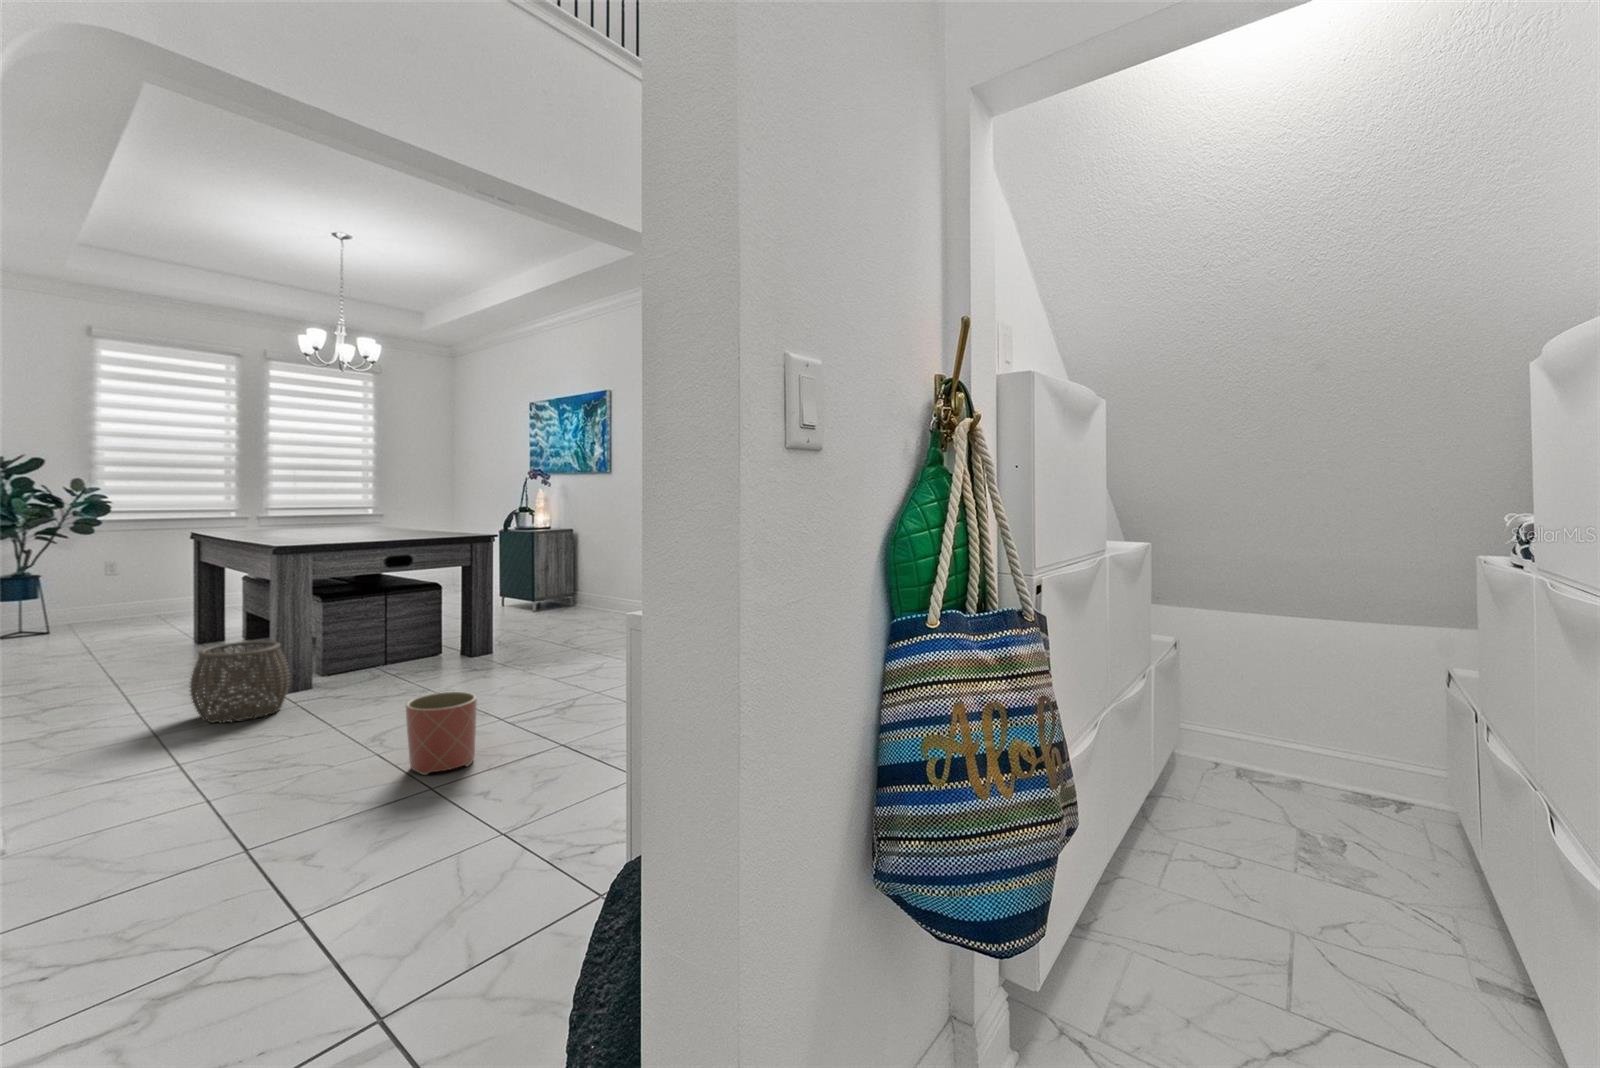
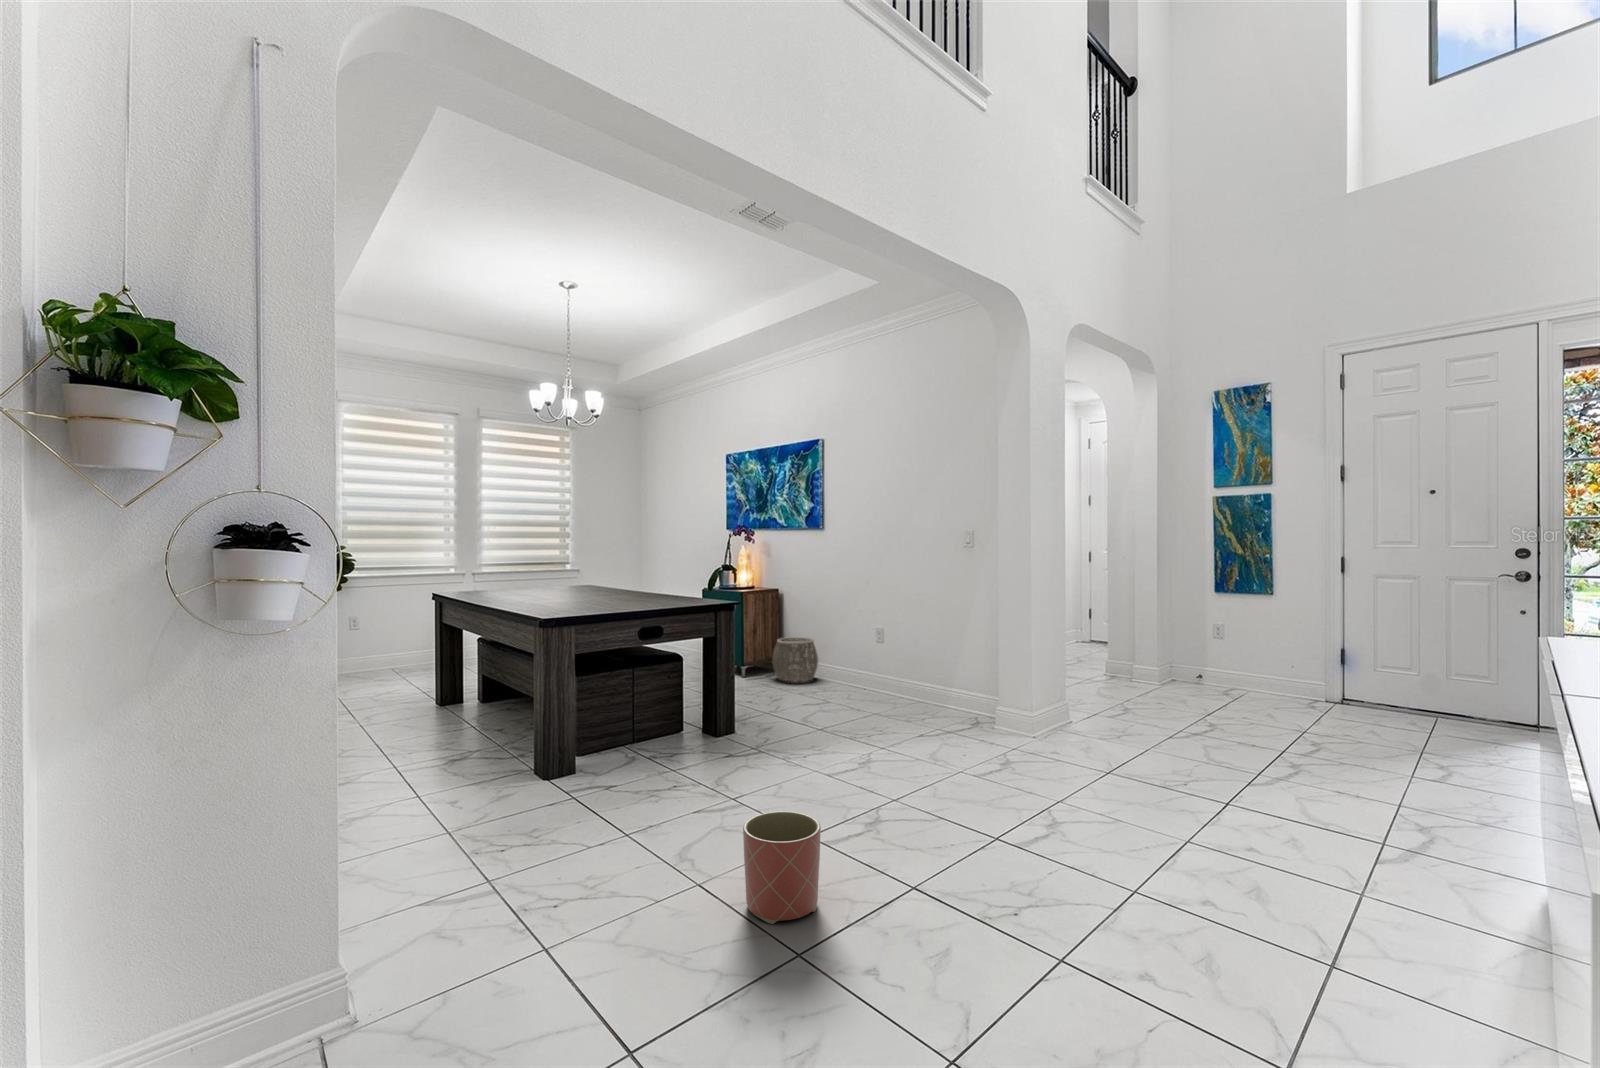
woven basket: present [190,641,290,723] -> present [773,637,818,682]

